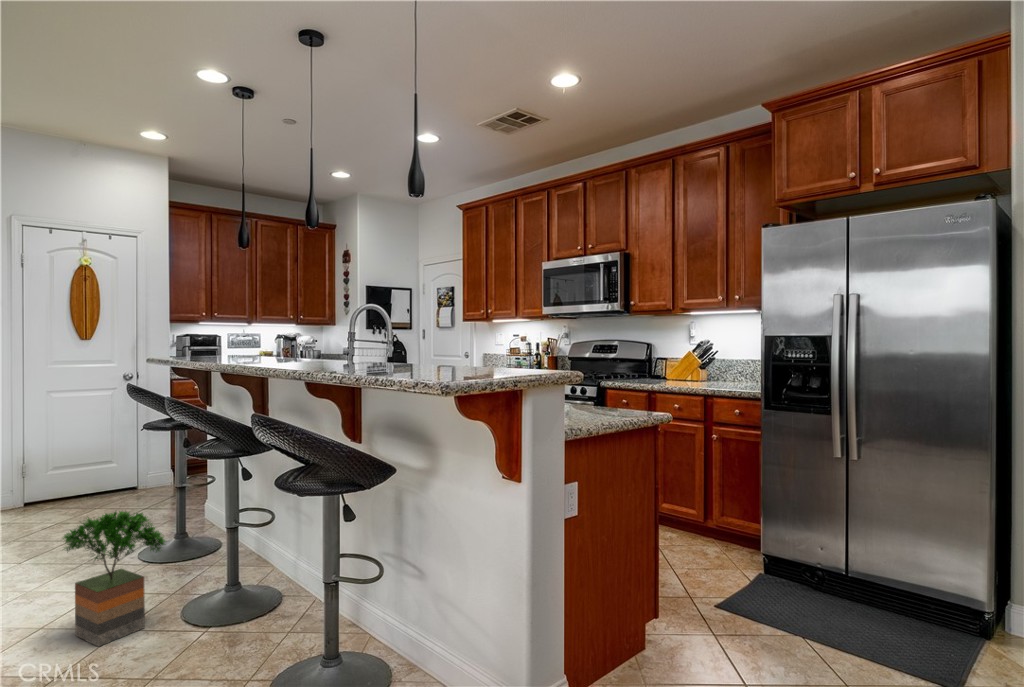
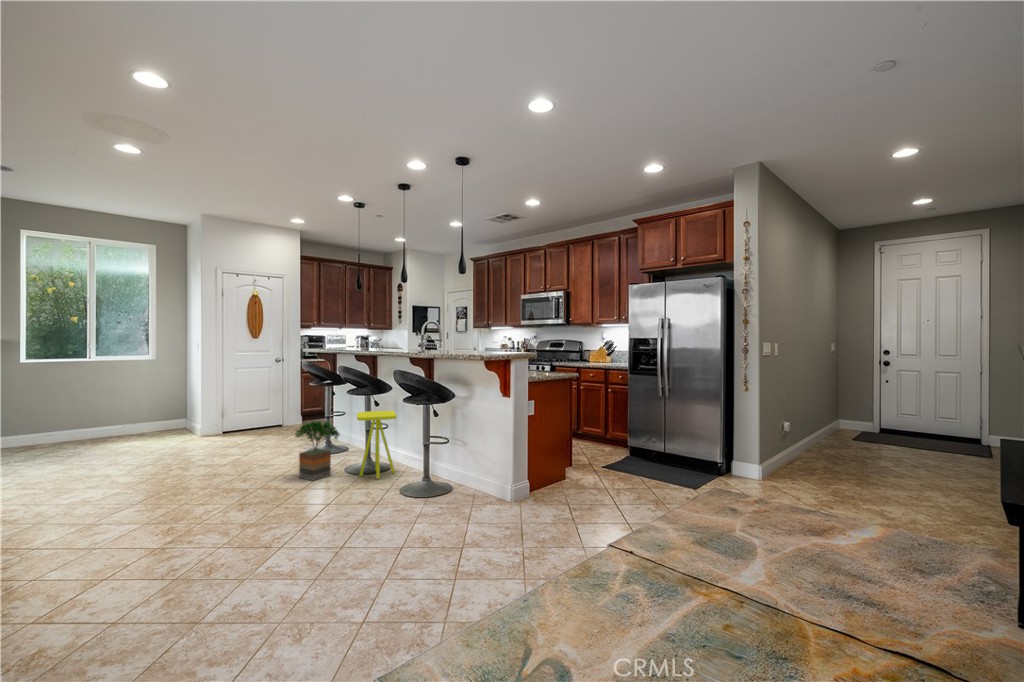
side table: none [192,487,284,641] -> present [357,411,396,478]

